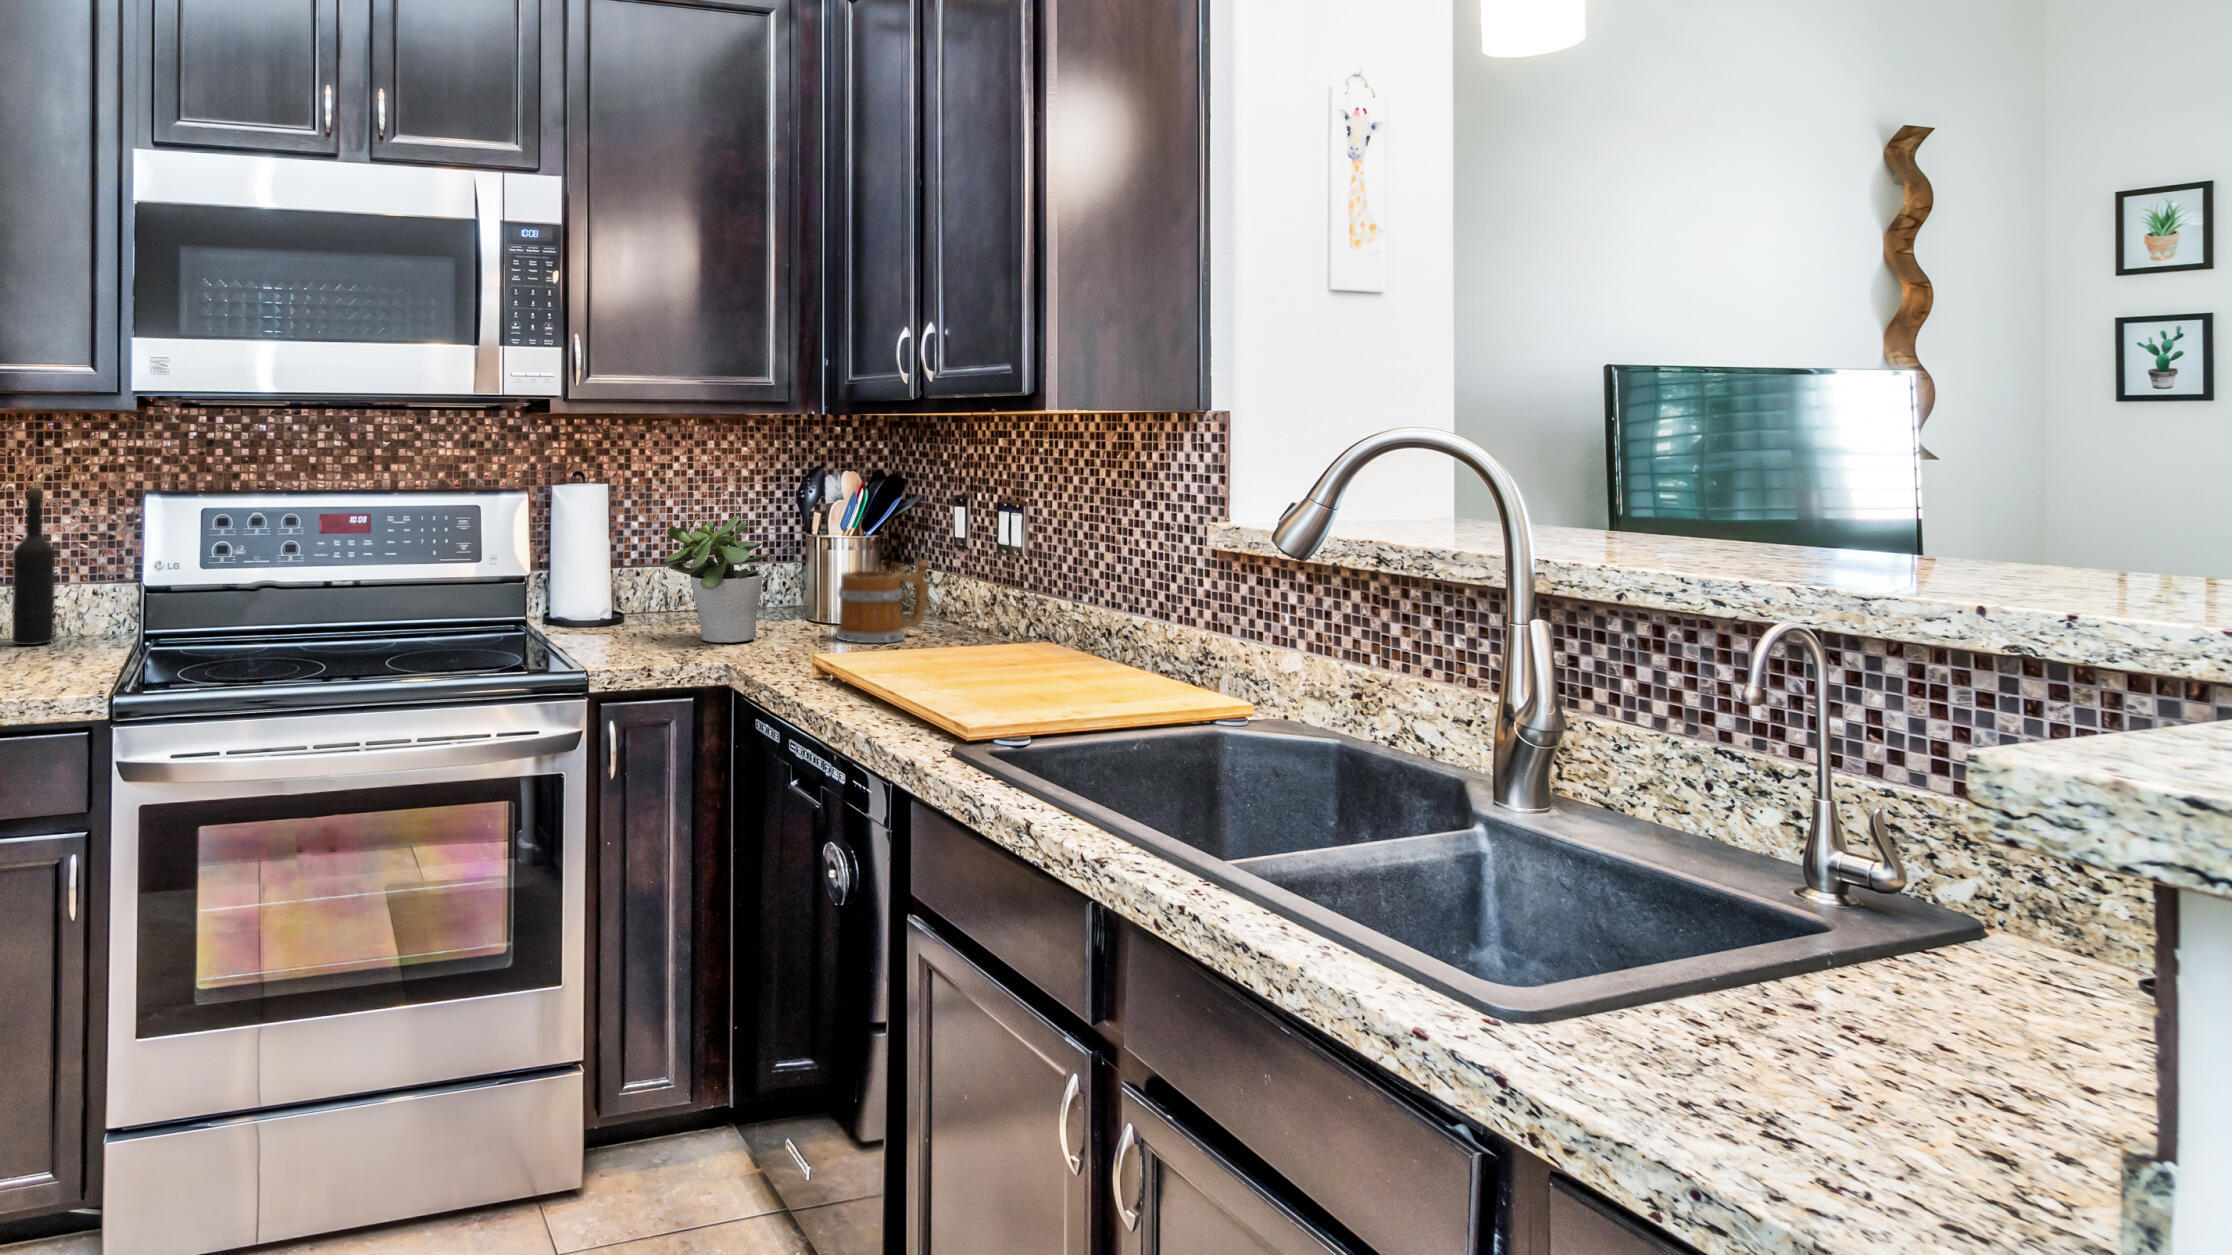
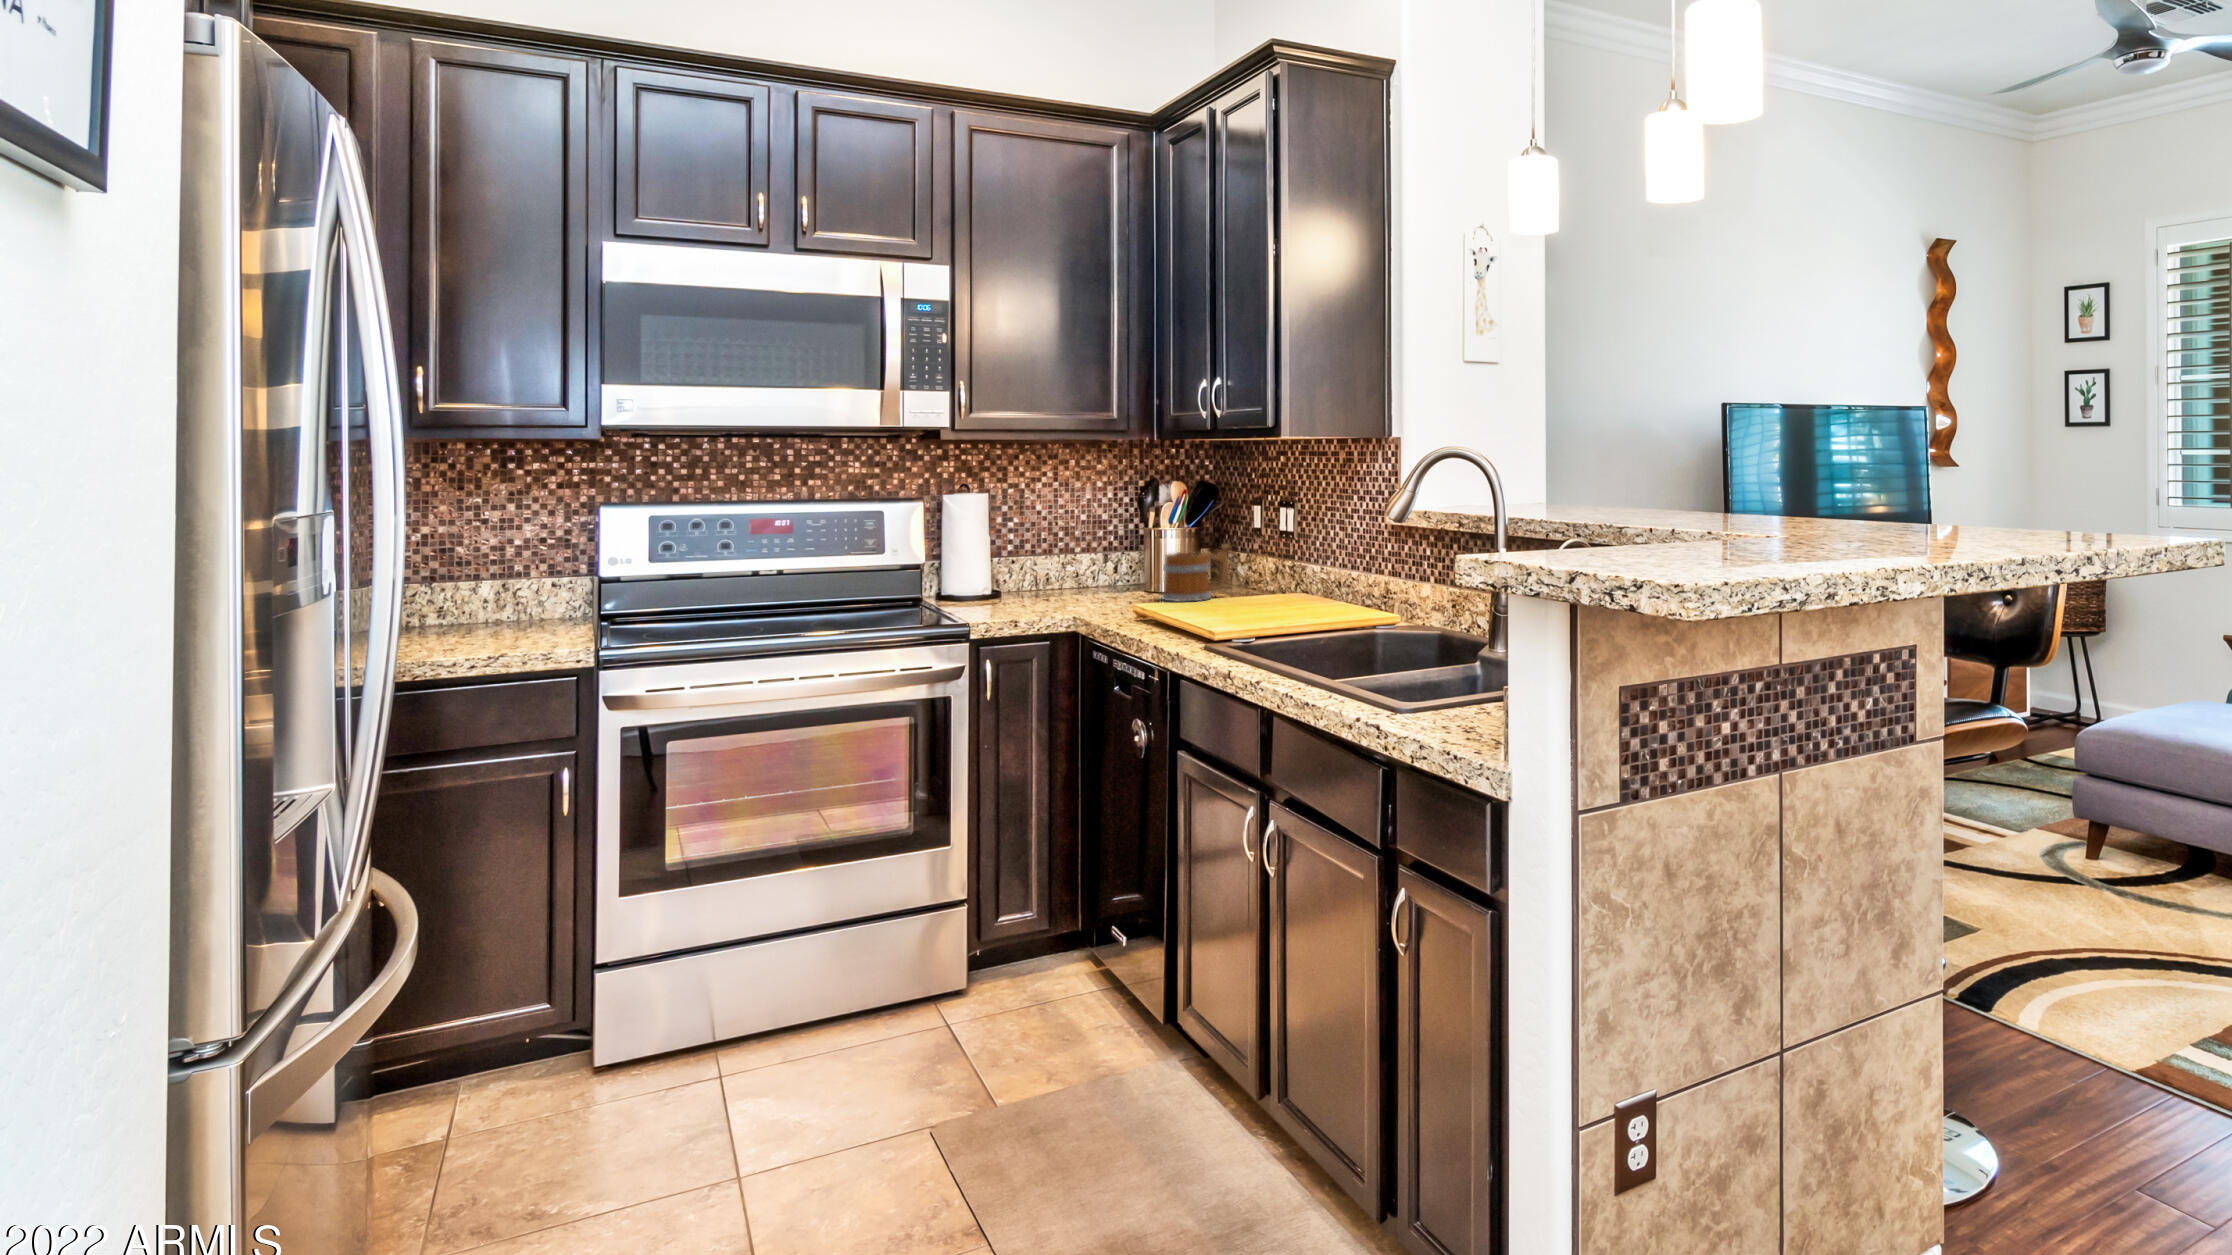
wine bottle: present [12,488,55,645] -> none [480,502,519,626]
potted plant: present [664,516,770,643] -> none [1032,514,1112,605]

